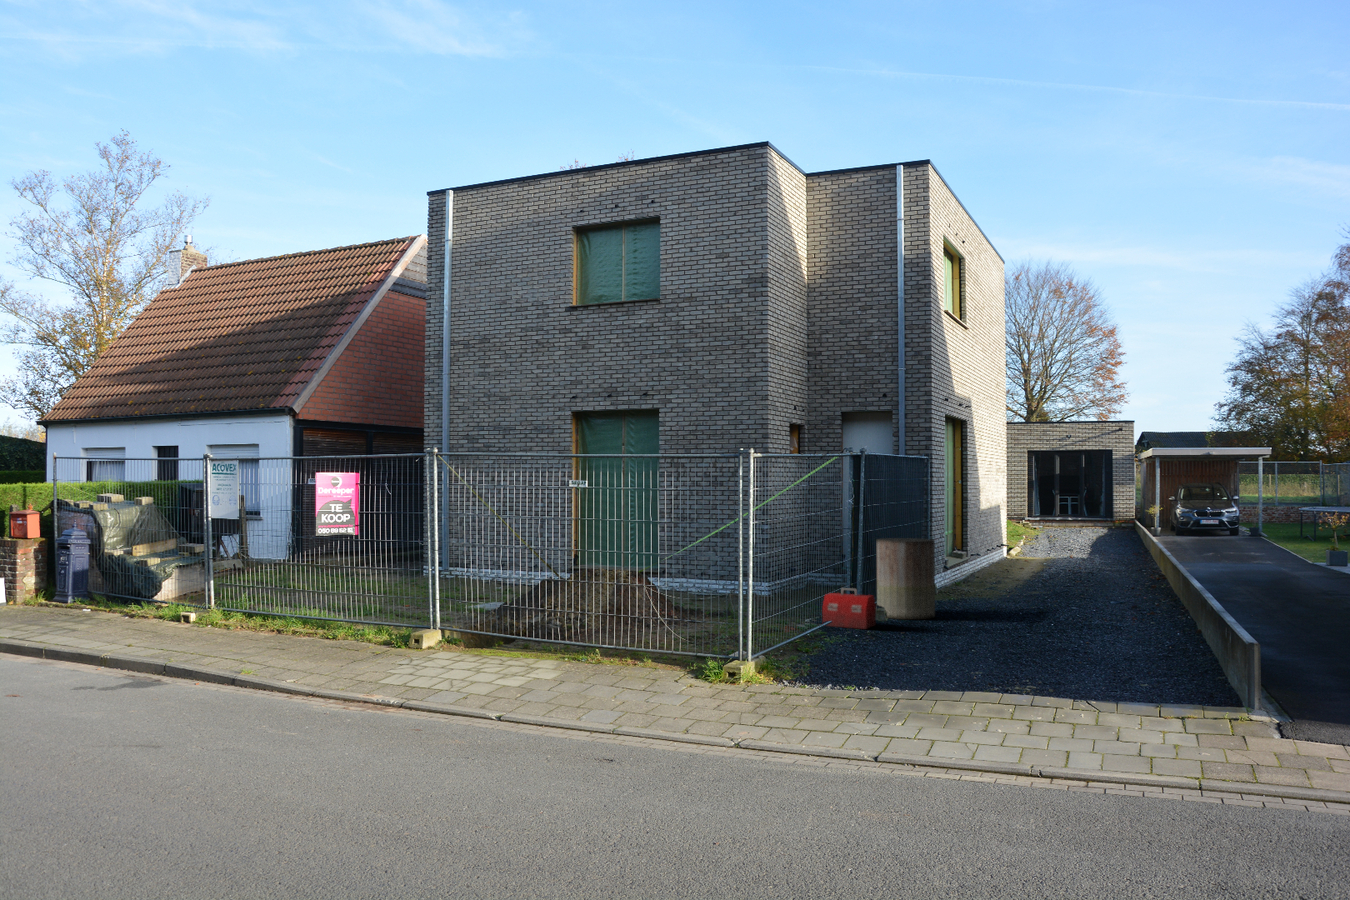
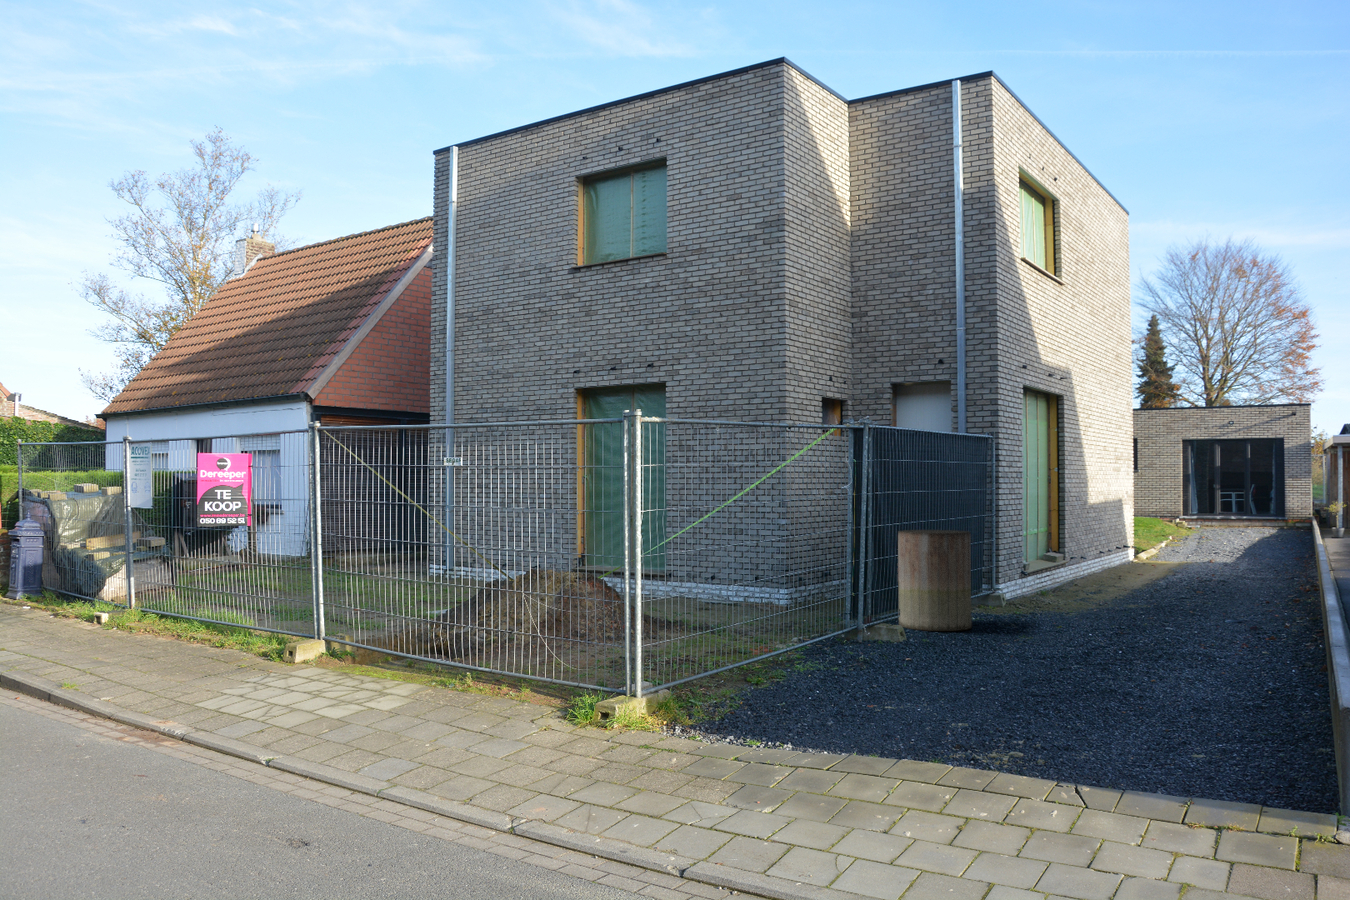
toolbox: present [823,588,876,629] -> none [816,590,884,642]

